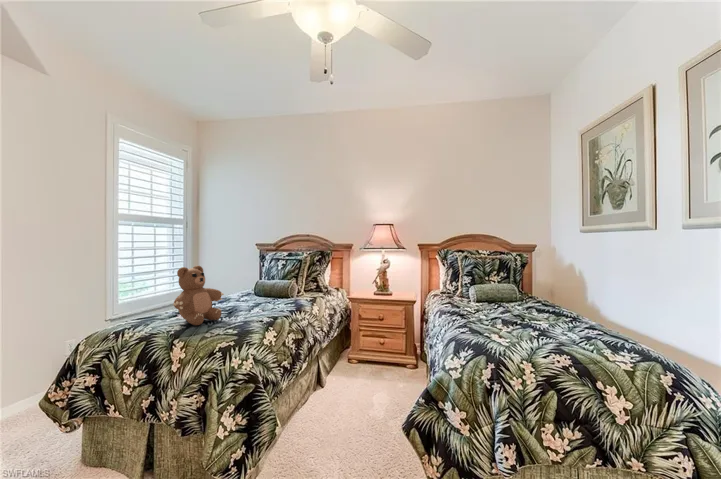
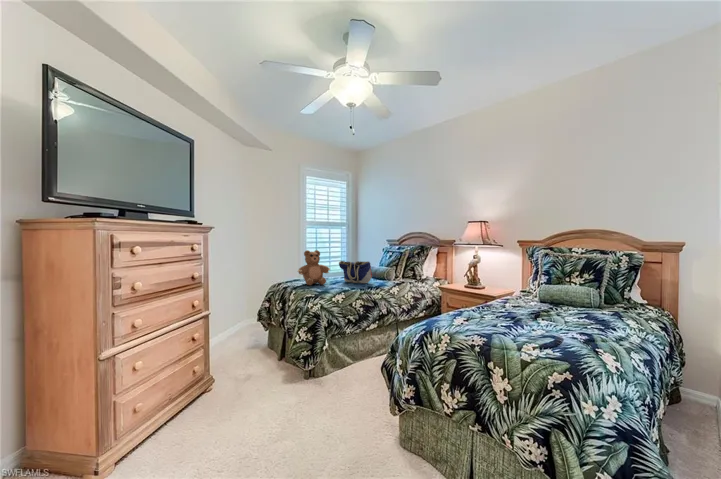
tote bag: none [229,275,283,309] -> present [339,261,372,283]

